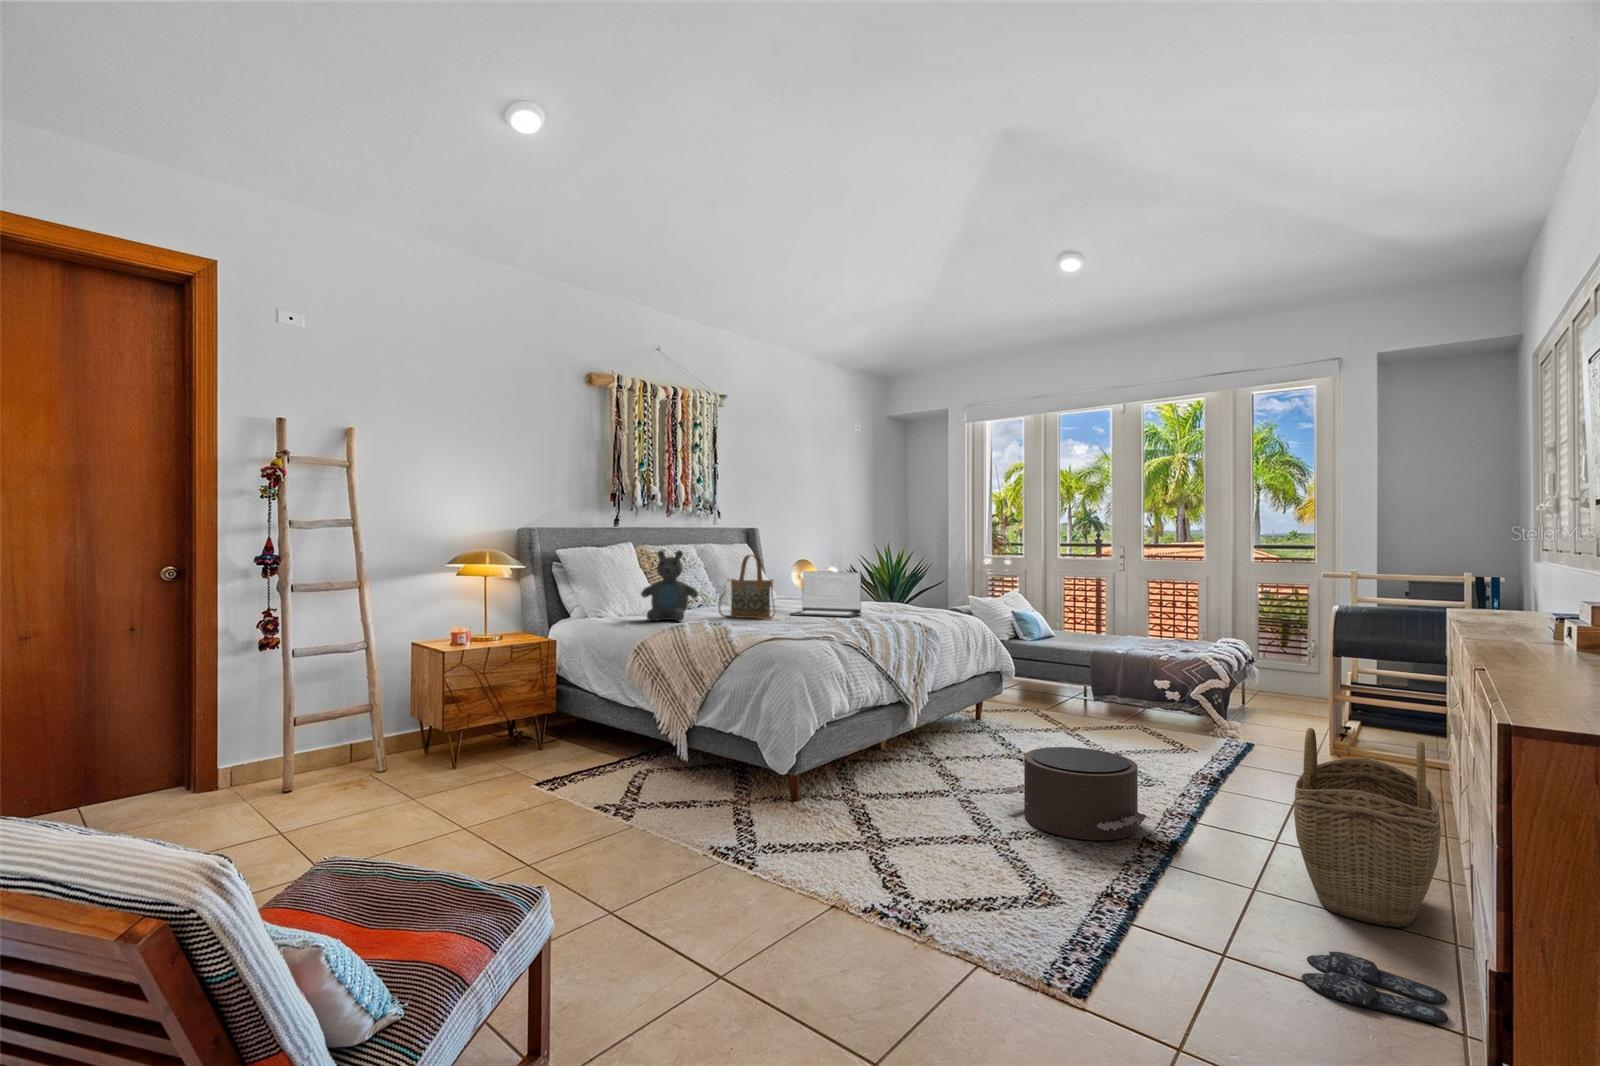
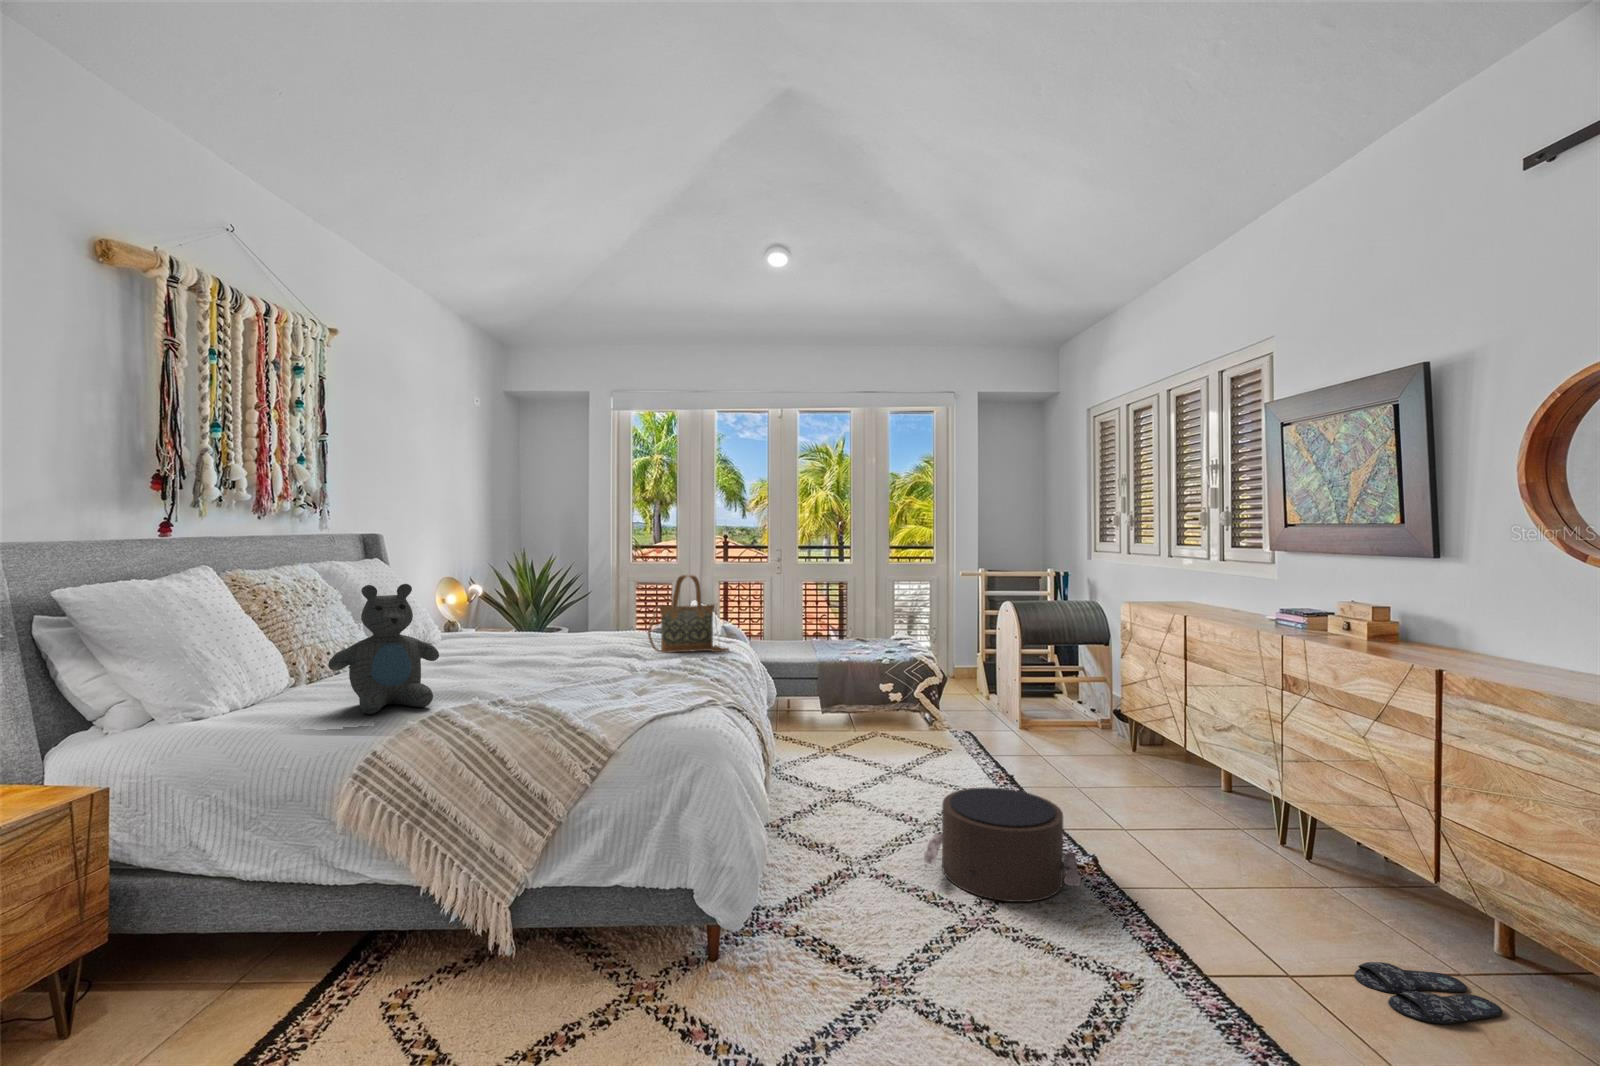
handbag: present [718,554,775,619] -> present [648,575,729,653]
laptop: present [791,571,861,617] -> none [541,597,634,665]
woven basket: present [1294,728,1441,927] -> none [1208,744,1360,916]

